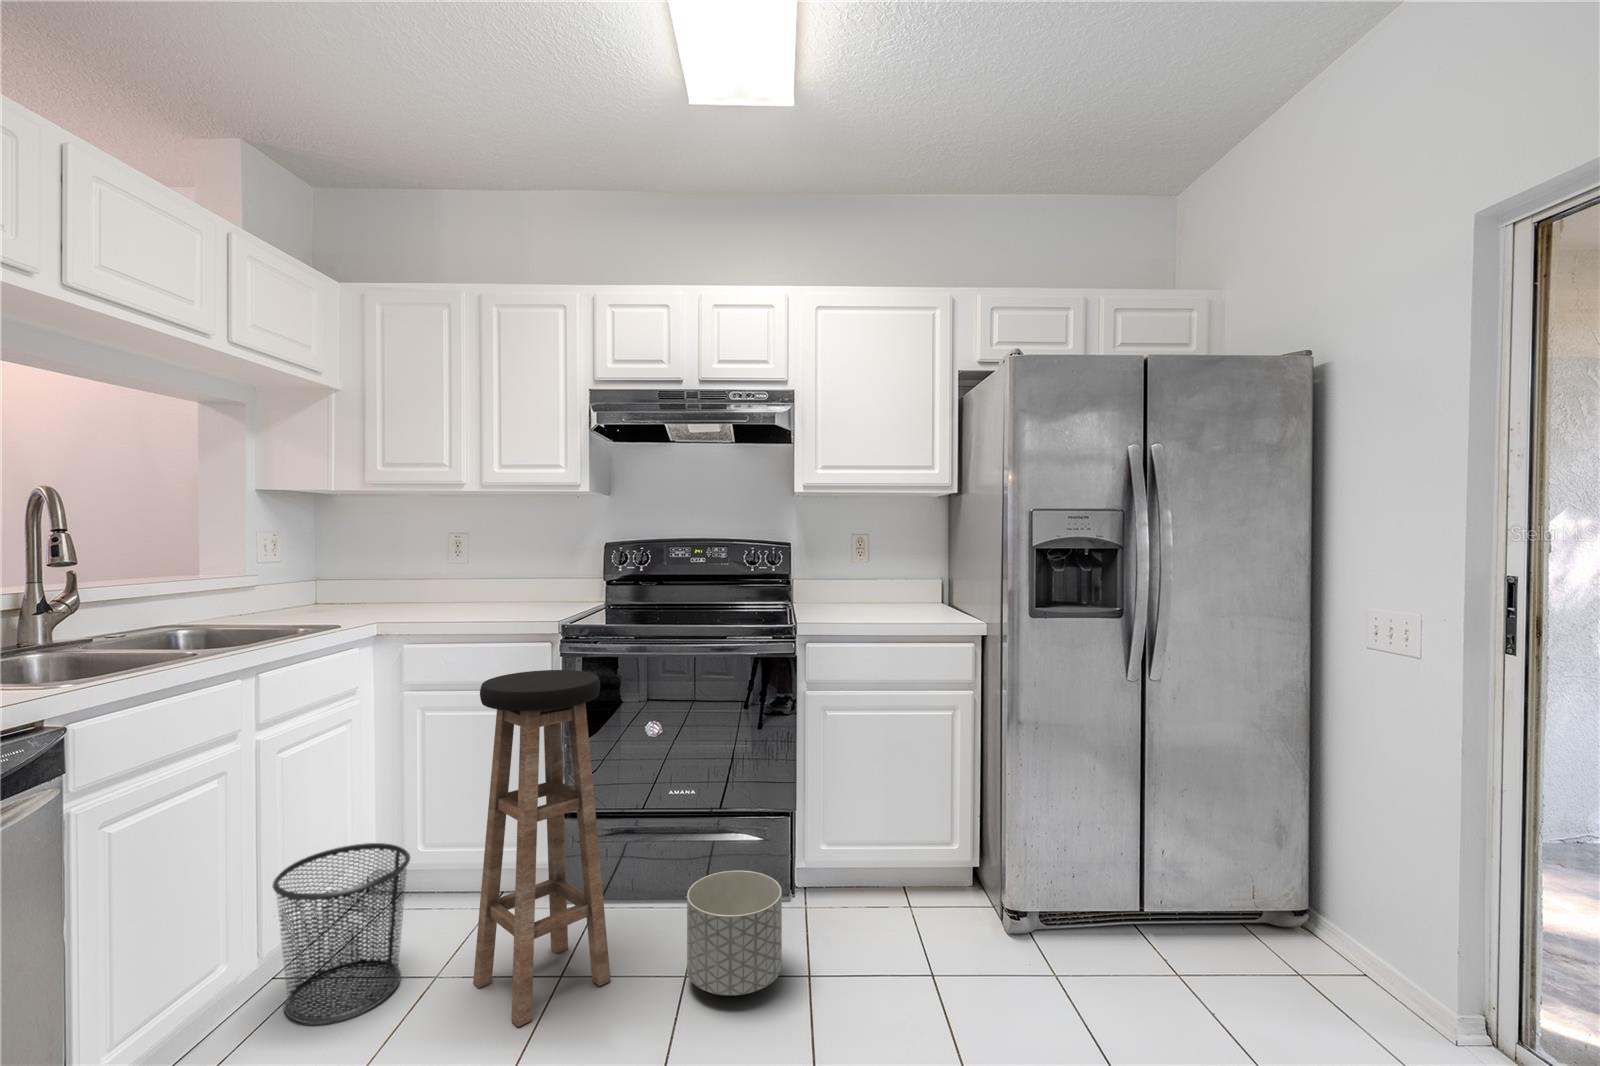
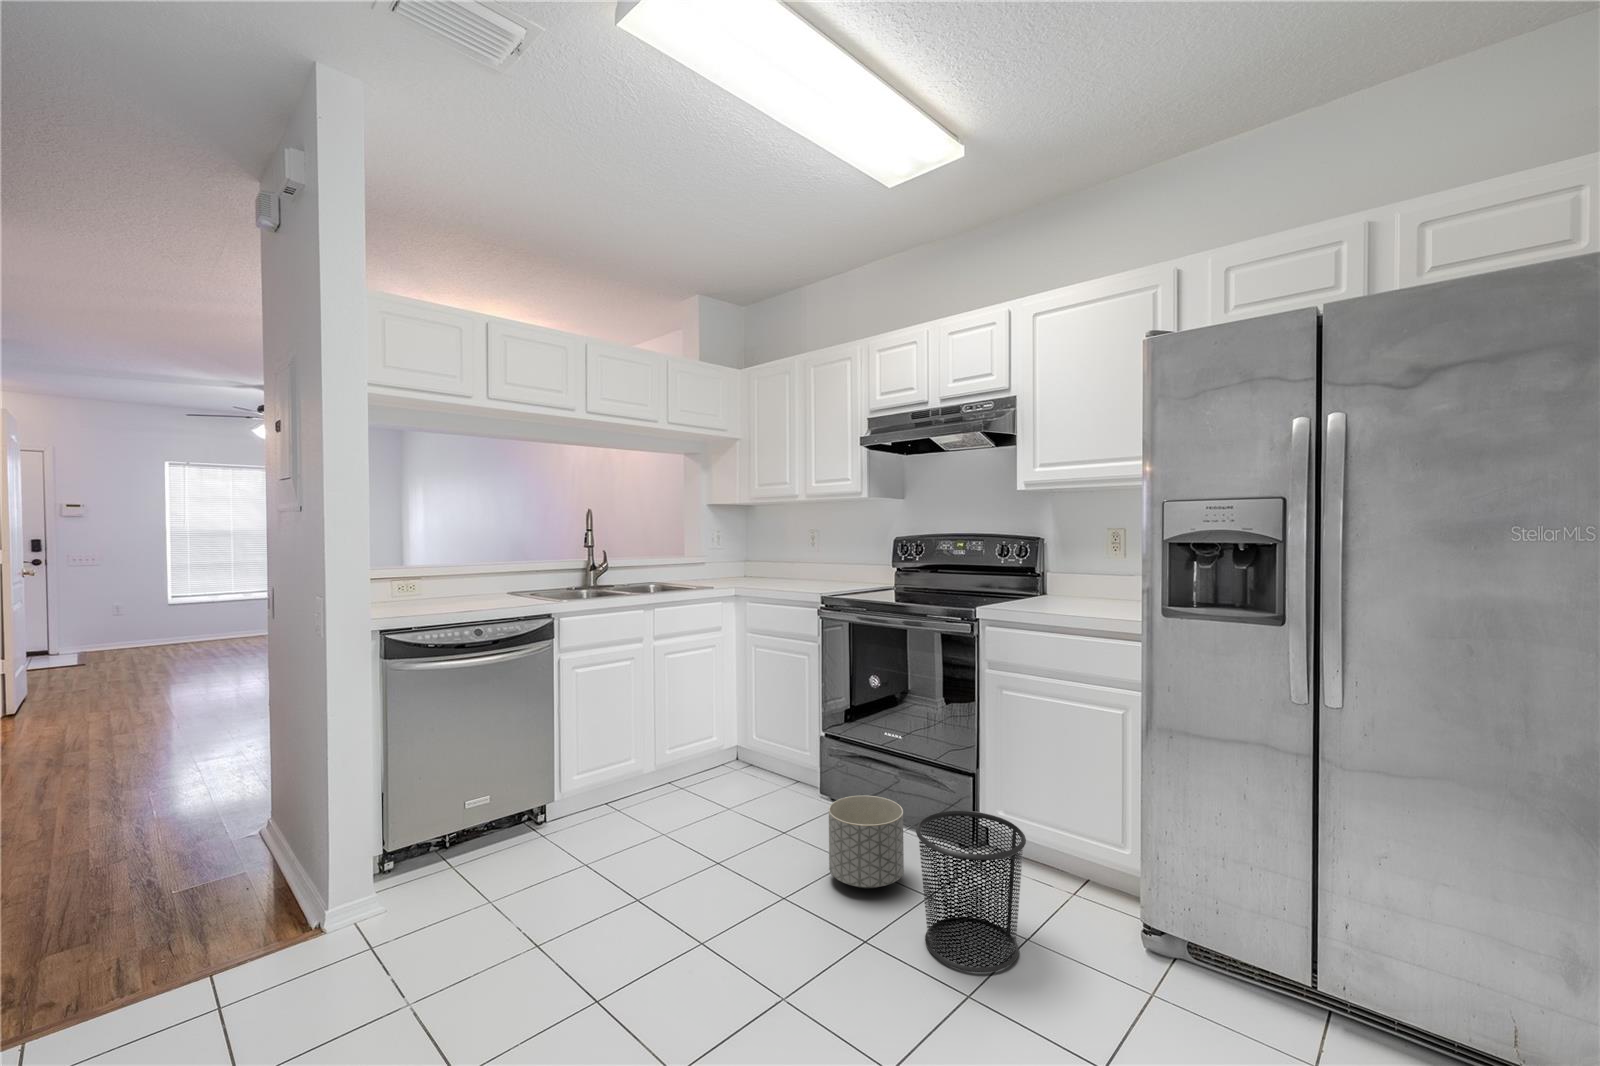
bar stool: present [473,670,611,1027] -> none [723,624,800,850]
trash can: present [273,843,410,1023] -> present [916,811,1026,973]

